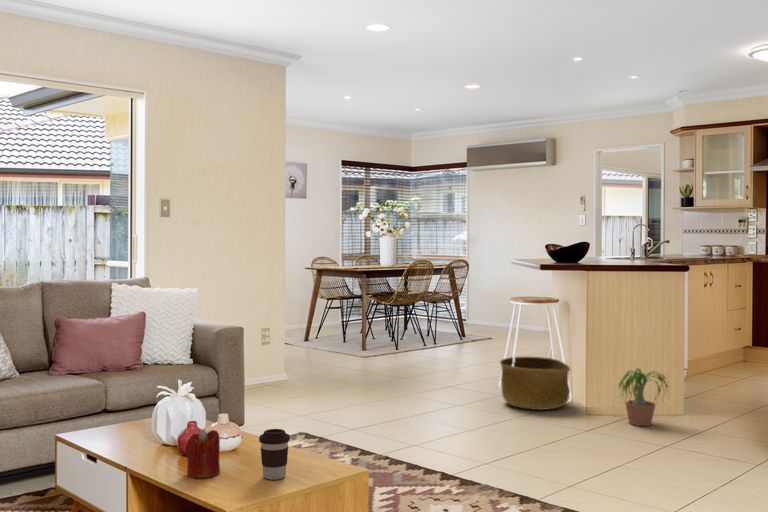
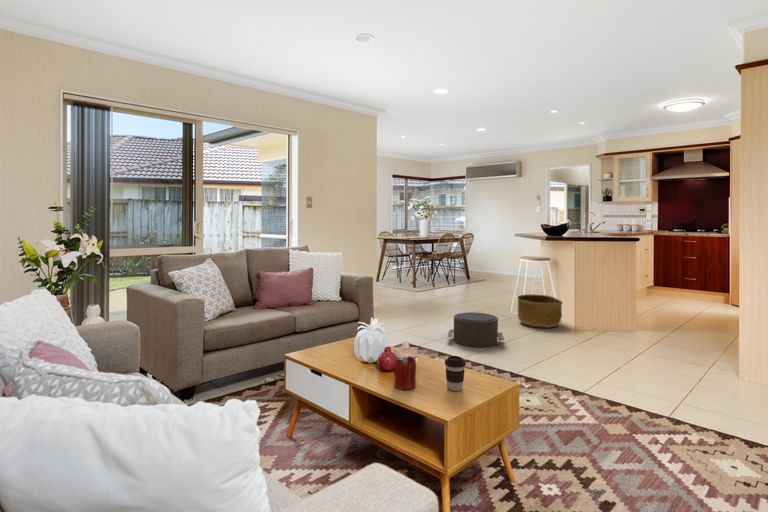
potted plant: present [619,368,668,426] -> none [596,303,637,339]
pouf: none [366,384,457,438] -> present [448,312,504,347]

